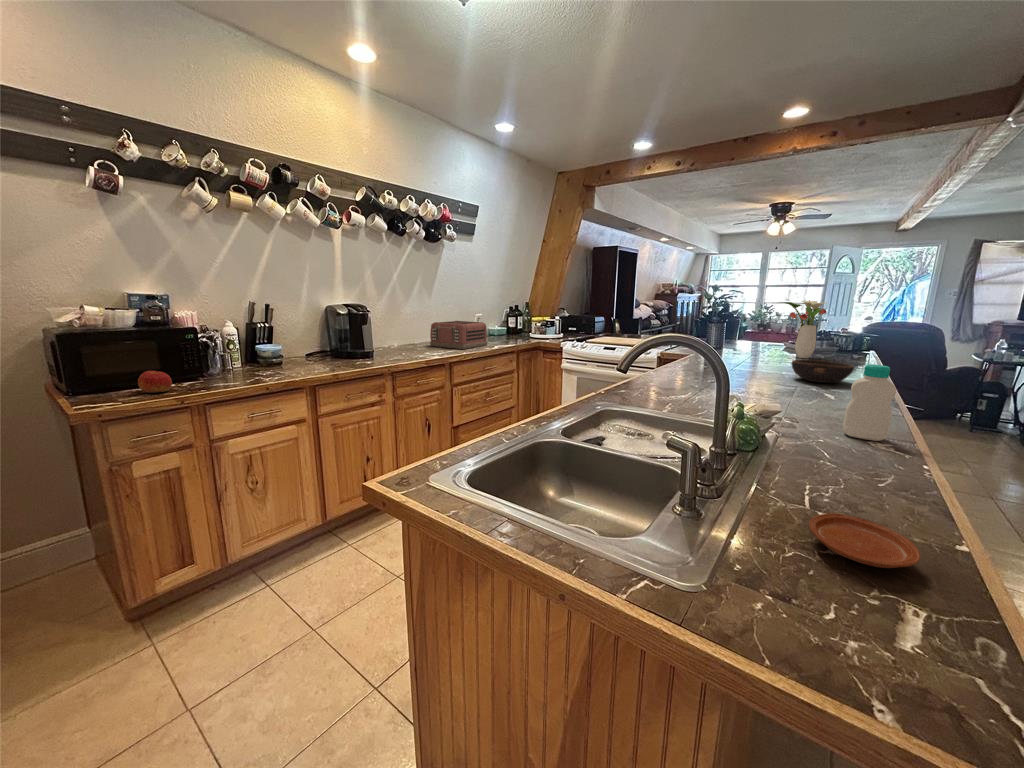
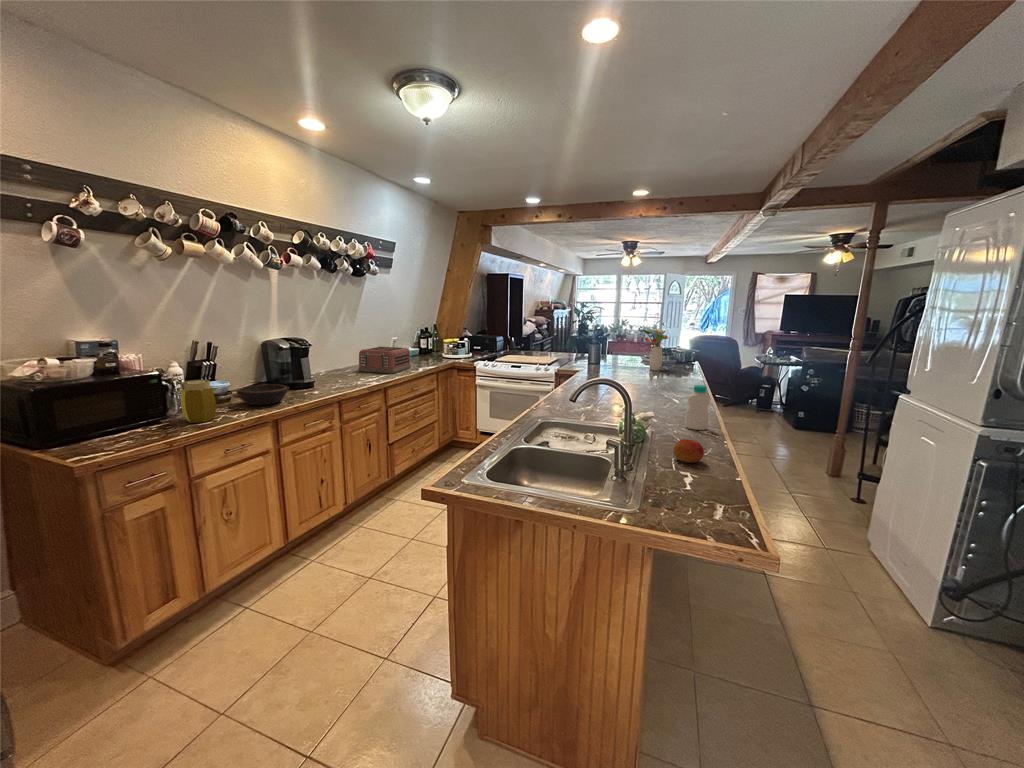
jar: none [213,338,246,382] -> present [181,380,216,423]
bowl: present [792,360,854,383] -> present [232,384,289,405]
apple: present [138,371,172,393] -> present [674,439,704,463]
plate: present [809,513,921,568] -> none [676,472,722,494]

